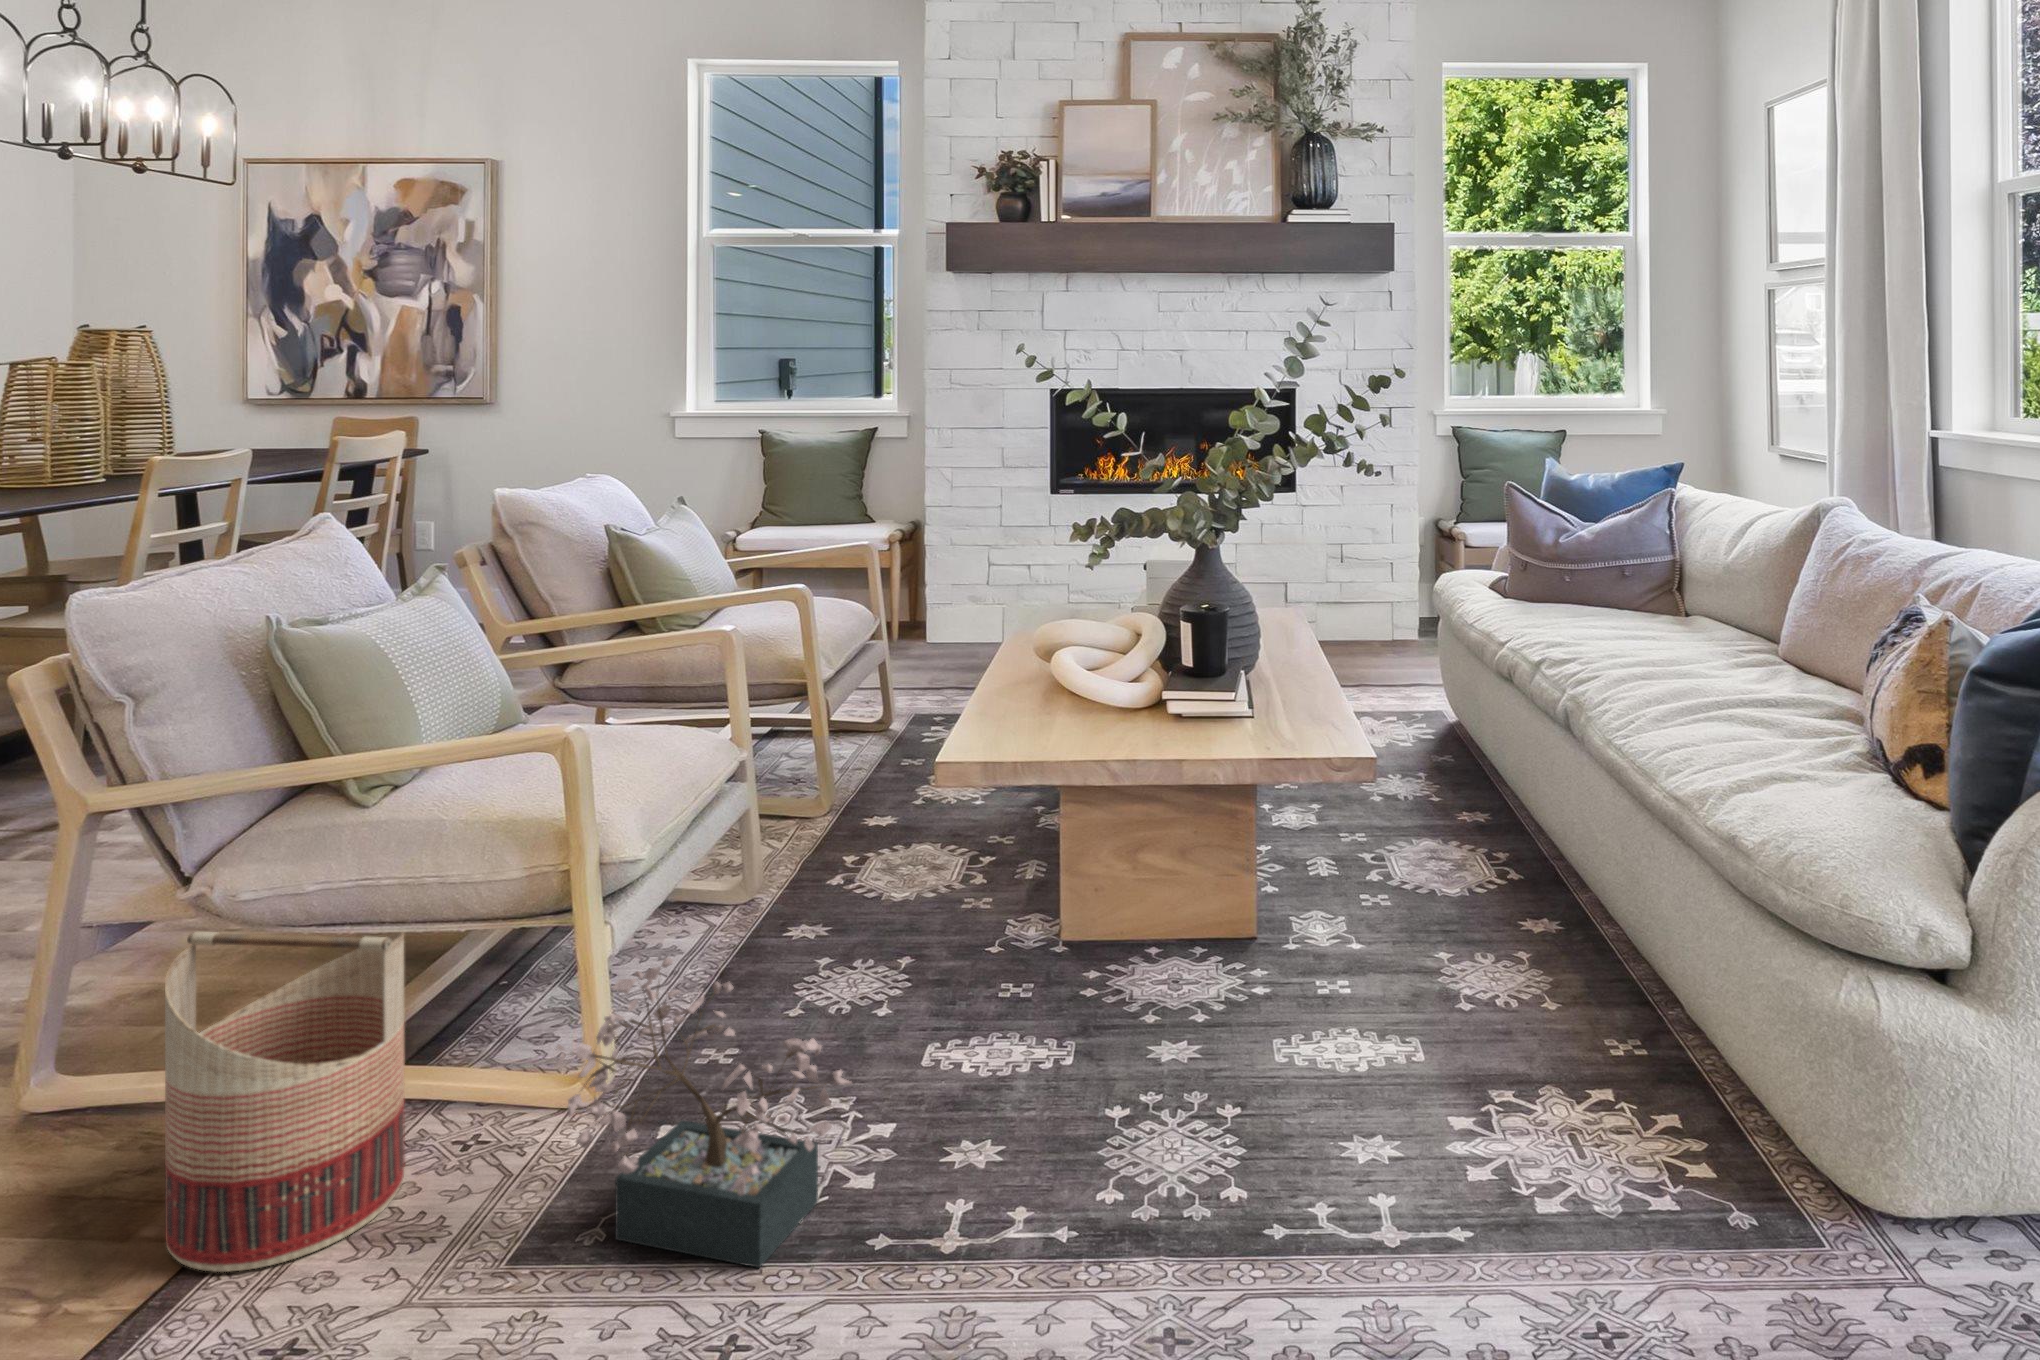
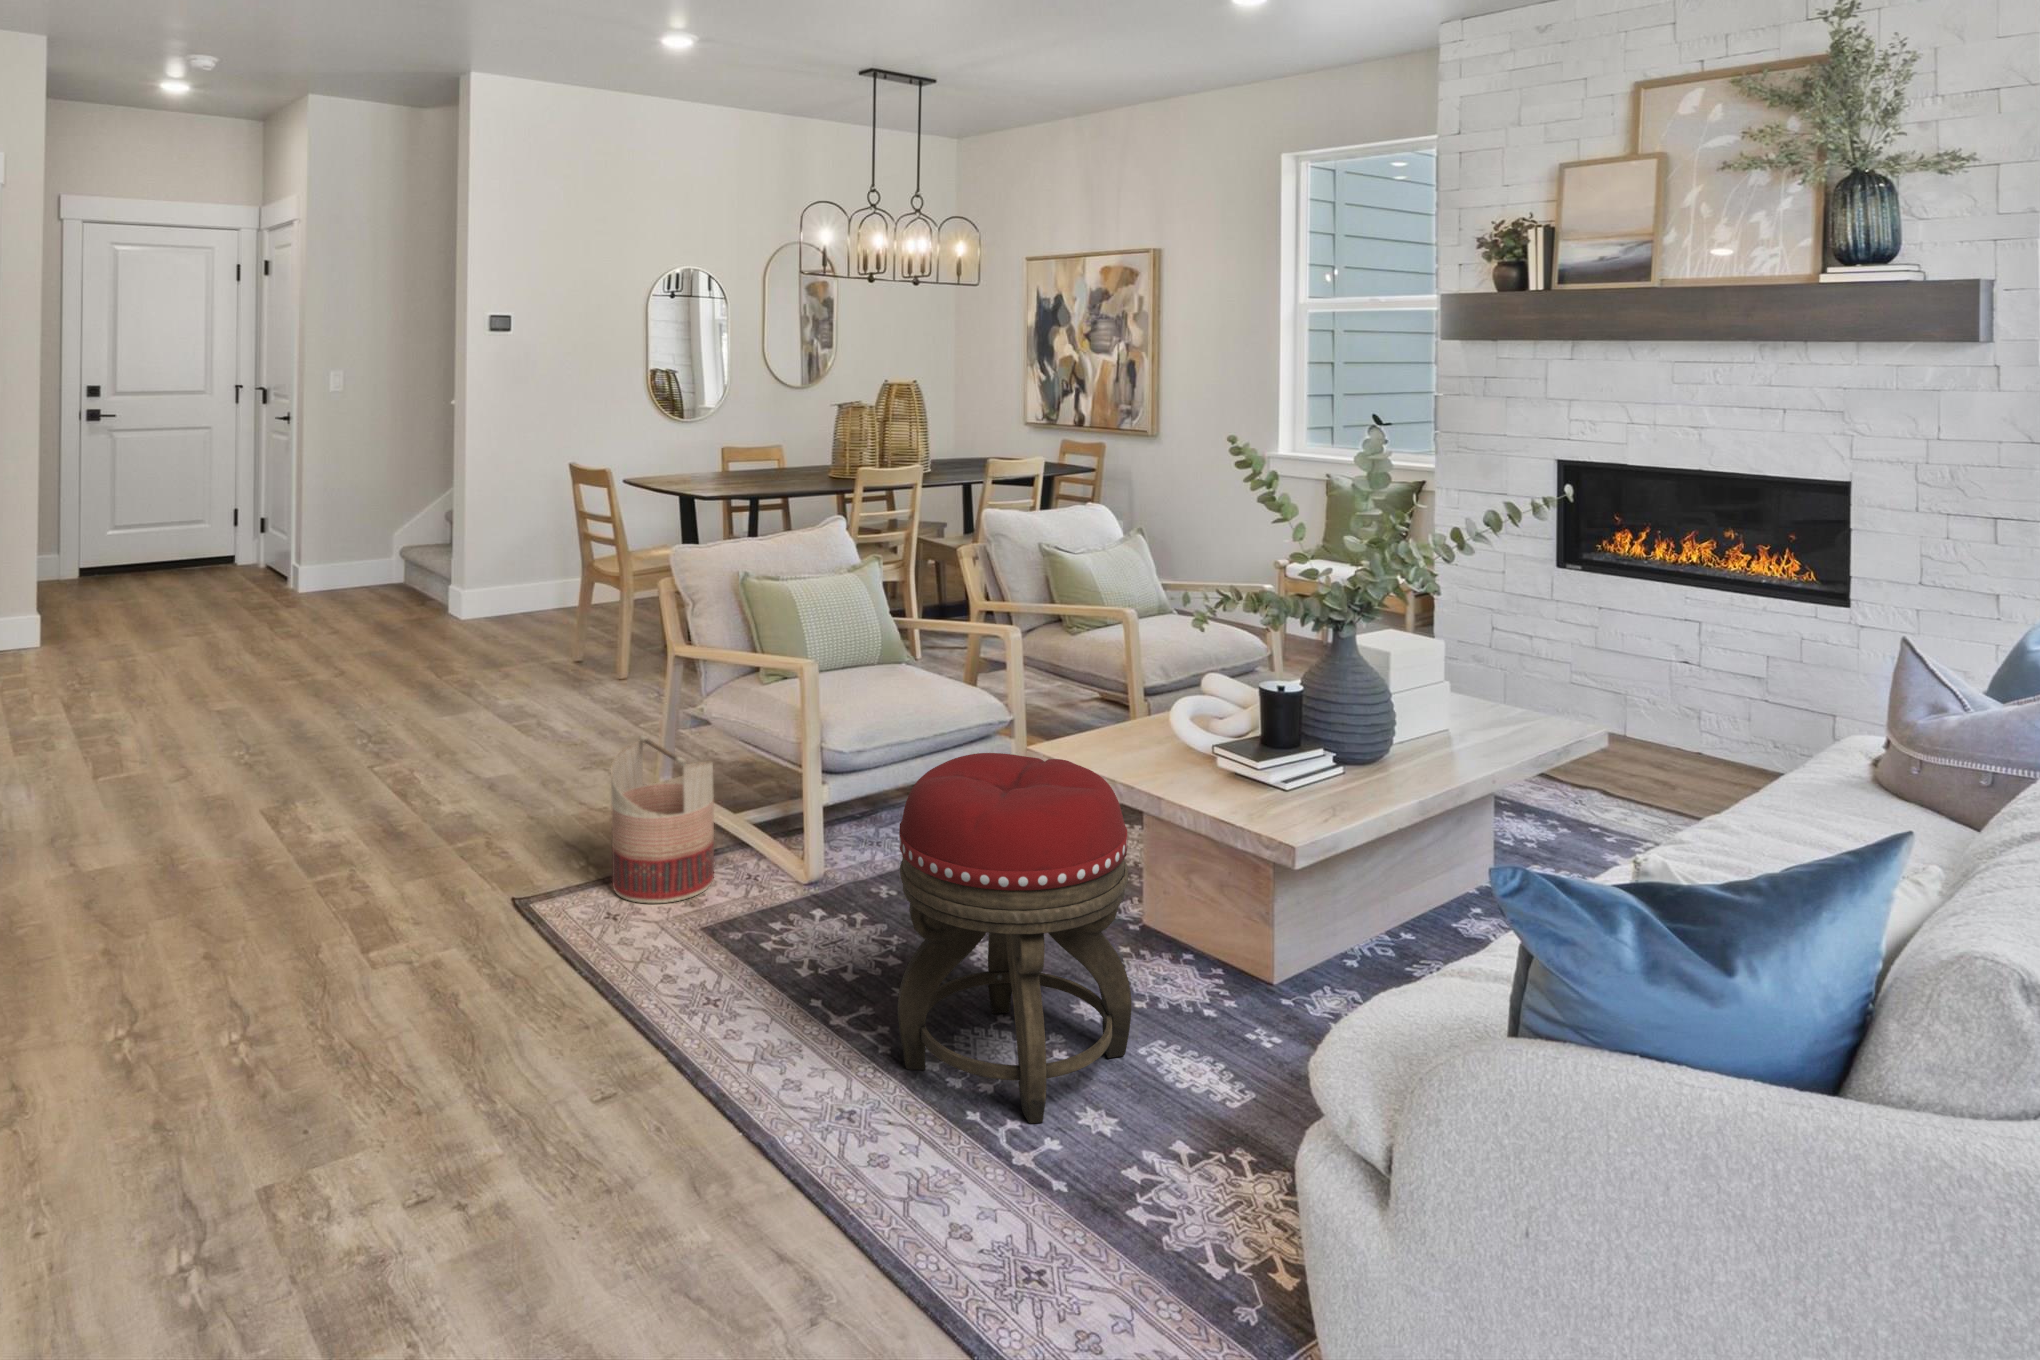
footstool: none [1055,725,1376,1238] -> present [898,753,1132,1123]
decorative plant: present [557,958,851,1268] -> none [704,813,833,991]

